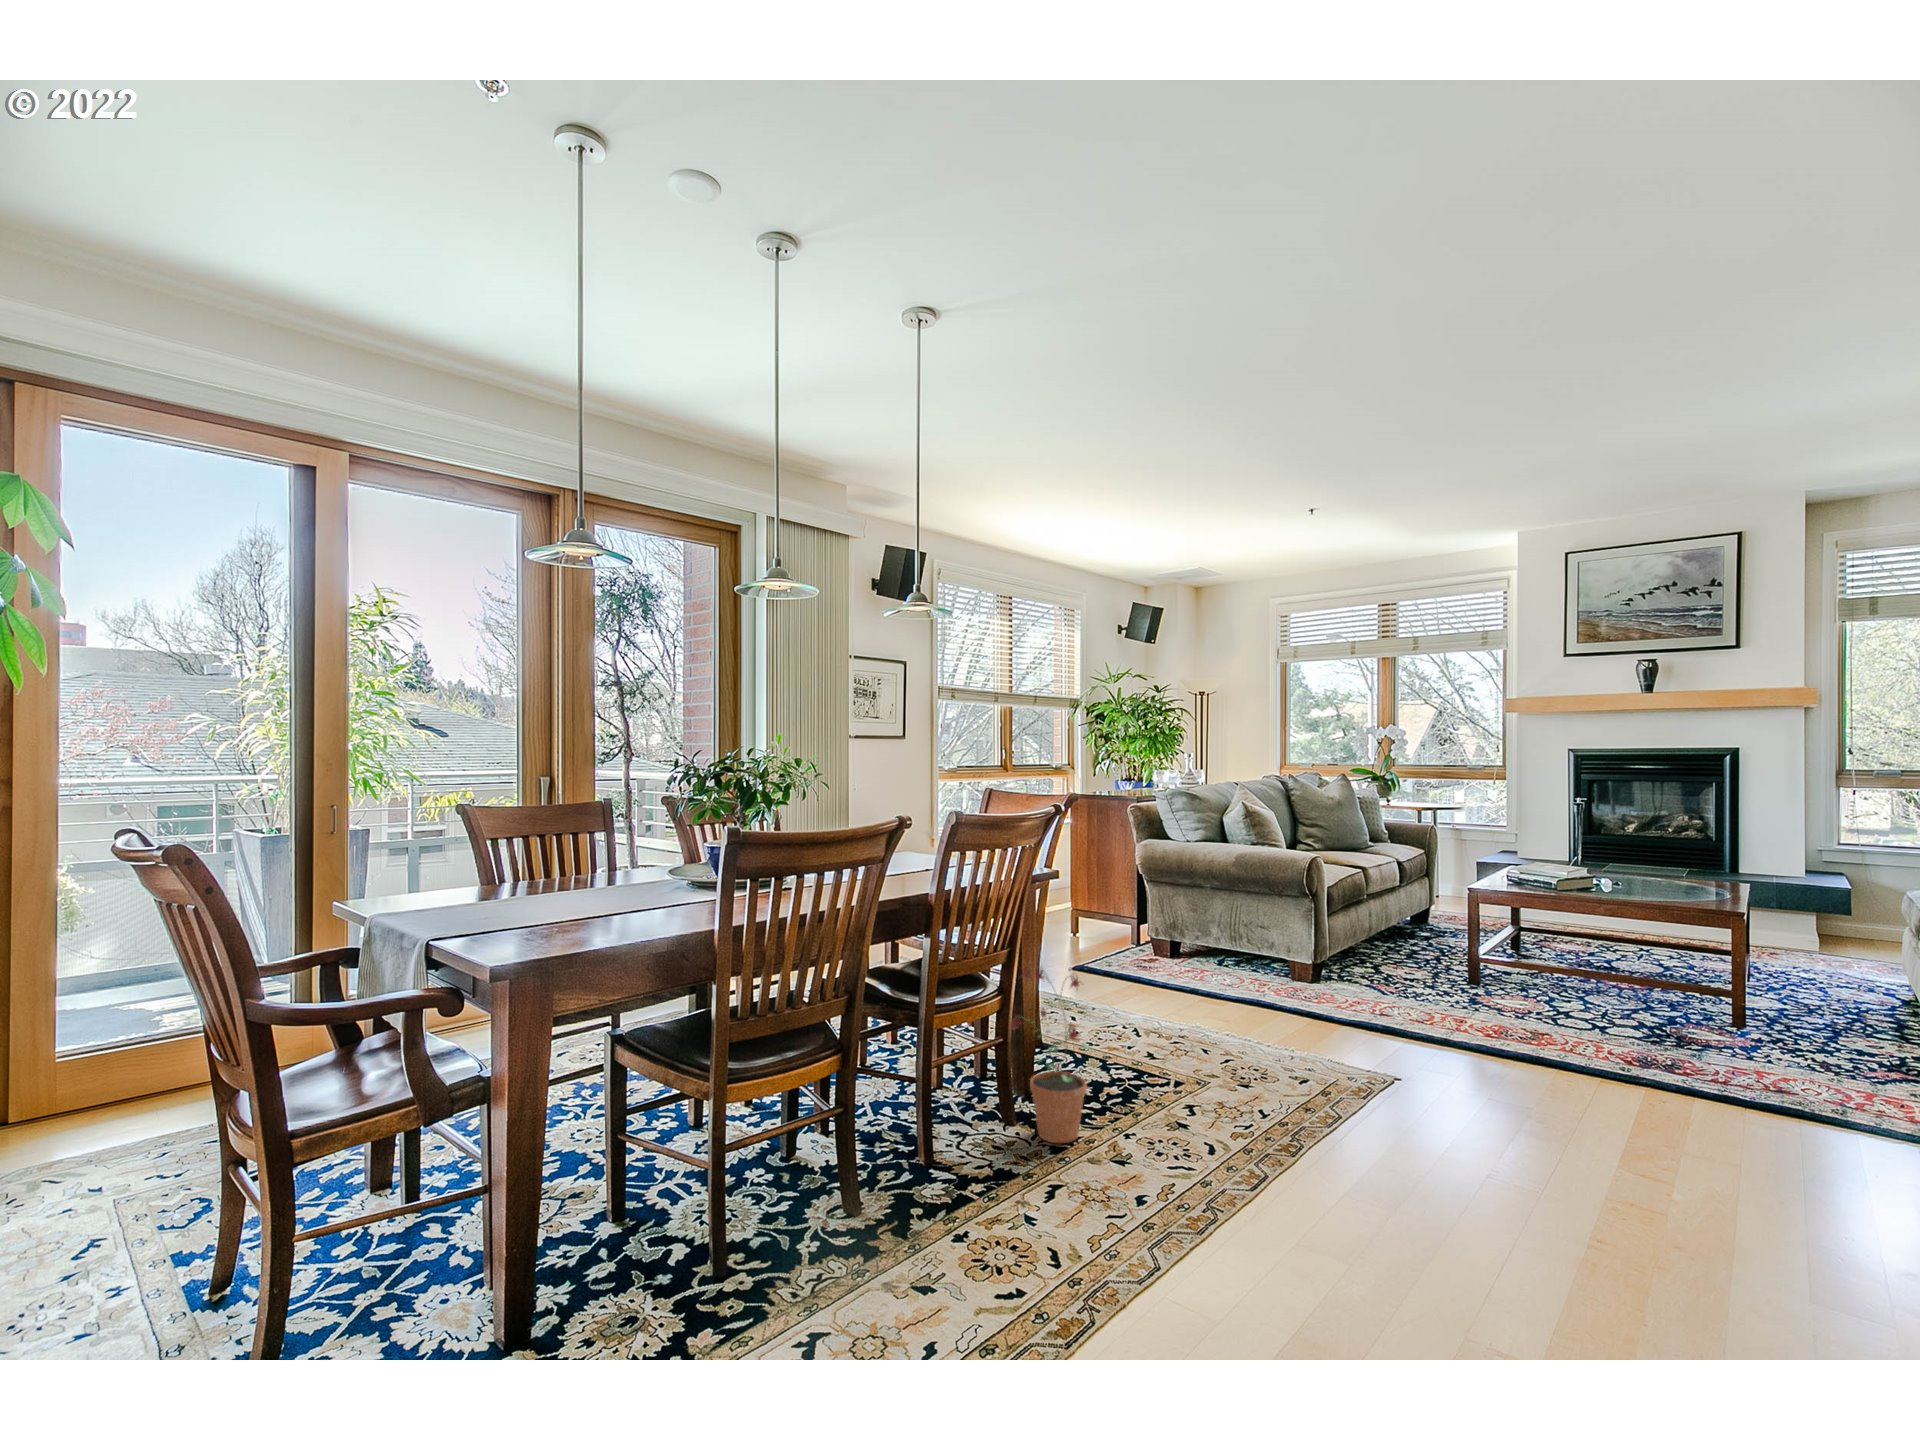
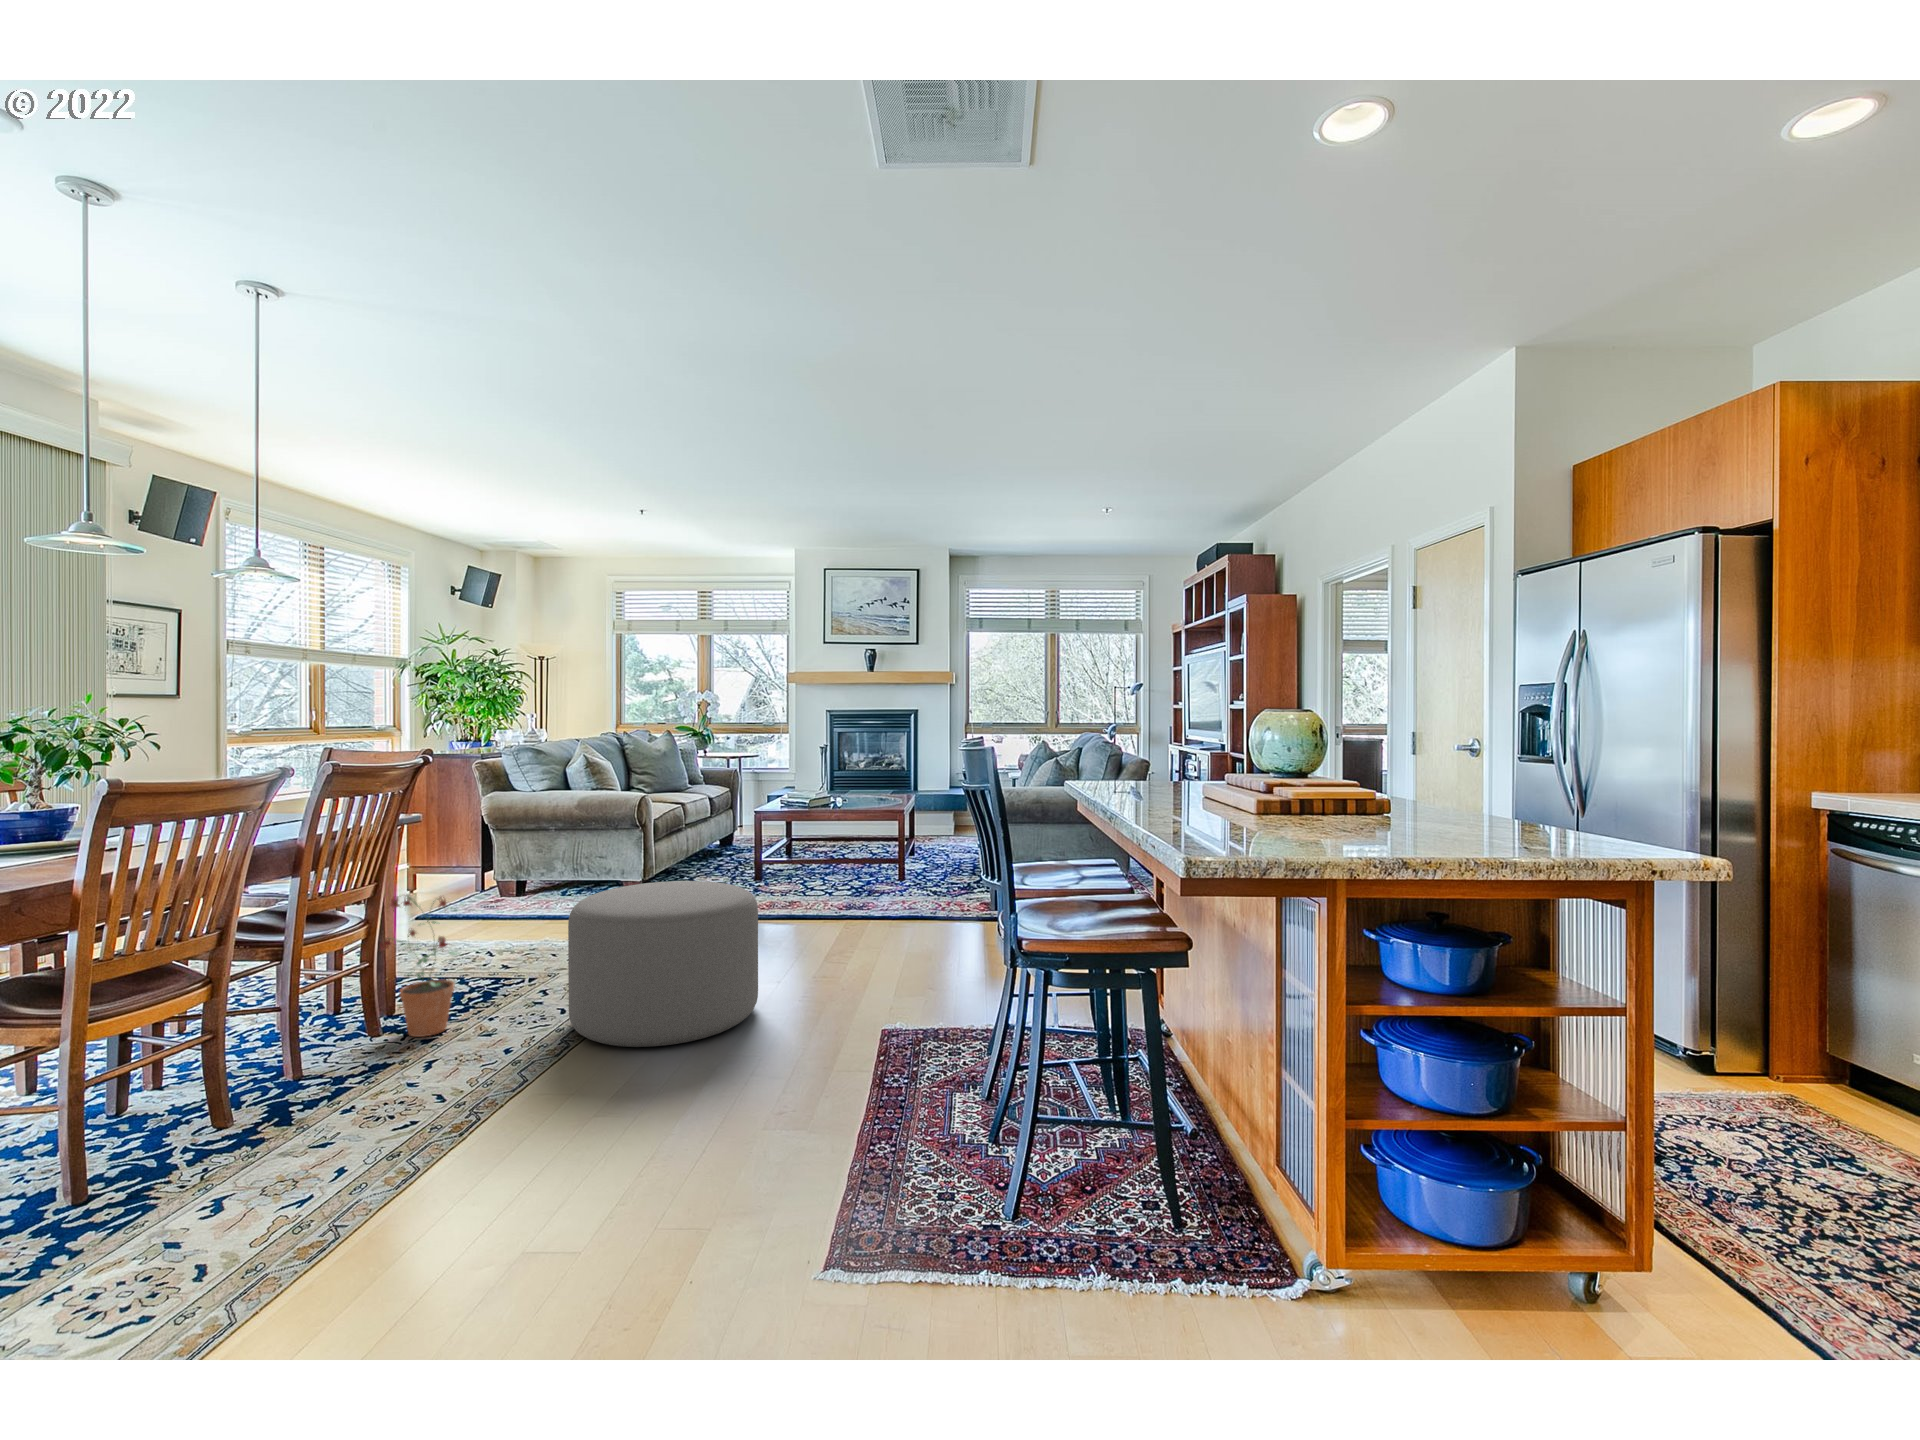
ottoman: none [1217,996,1510,1275] -> present [568,881,758,1047]

